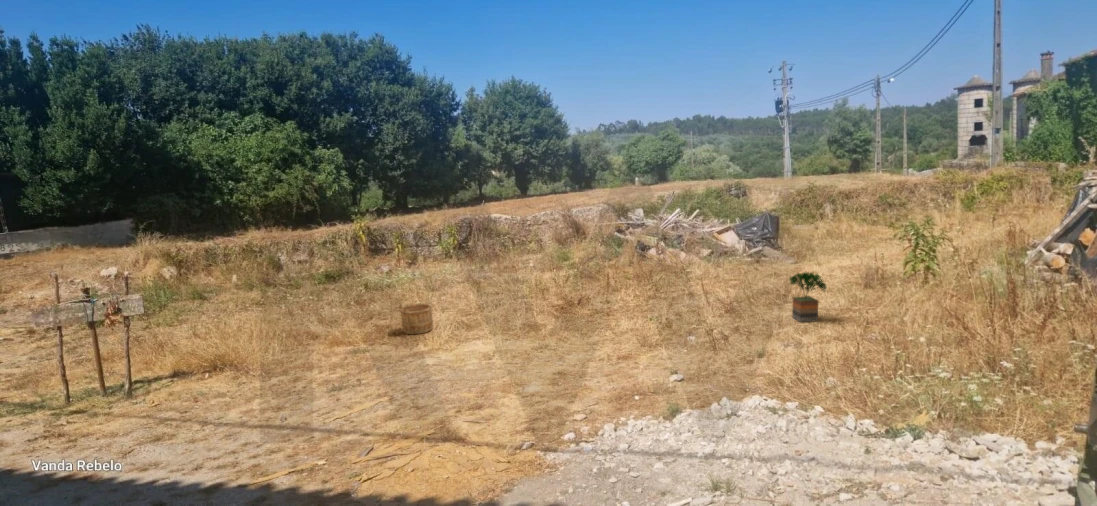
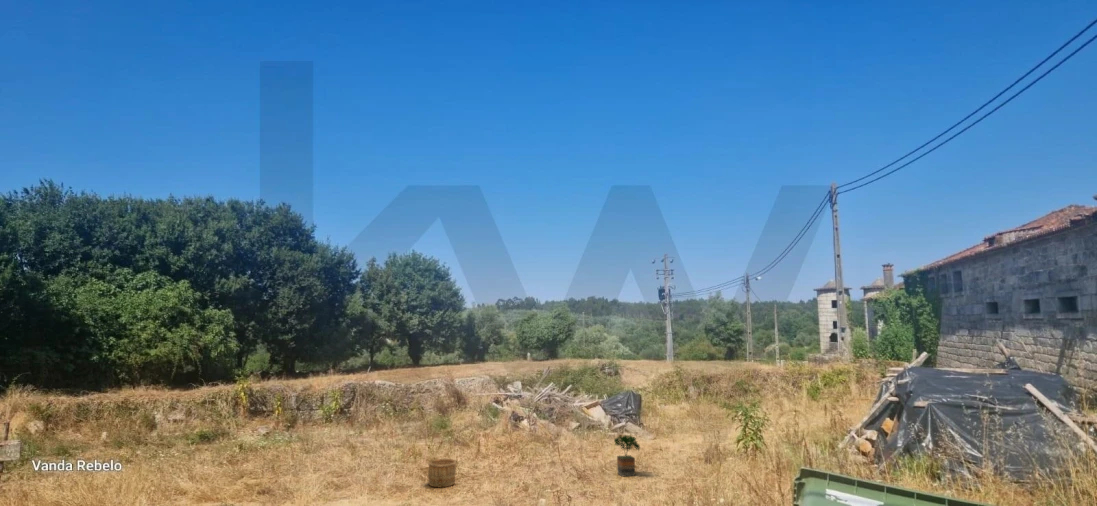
wooden bucket: present [400,304,433,334] -> present [428,459,456,487]

